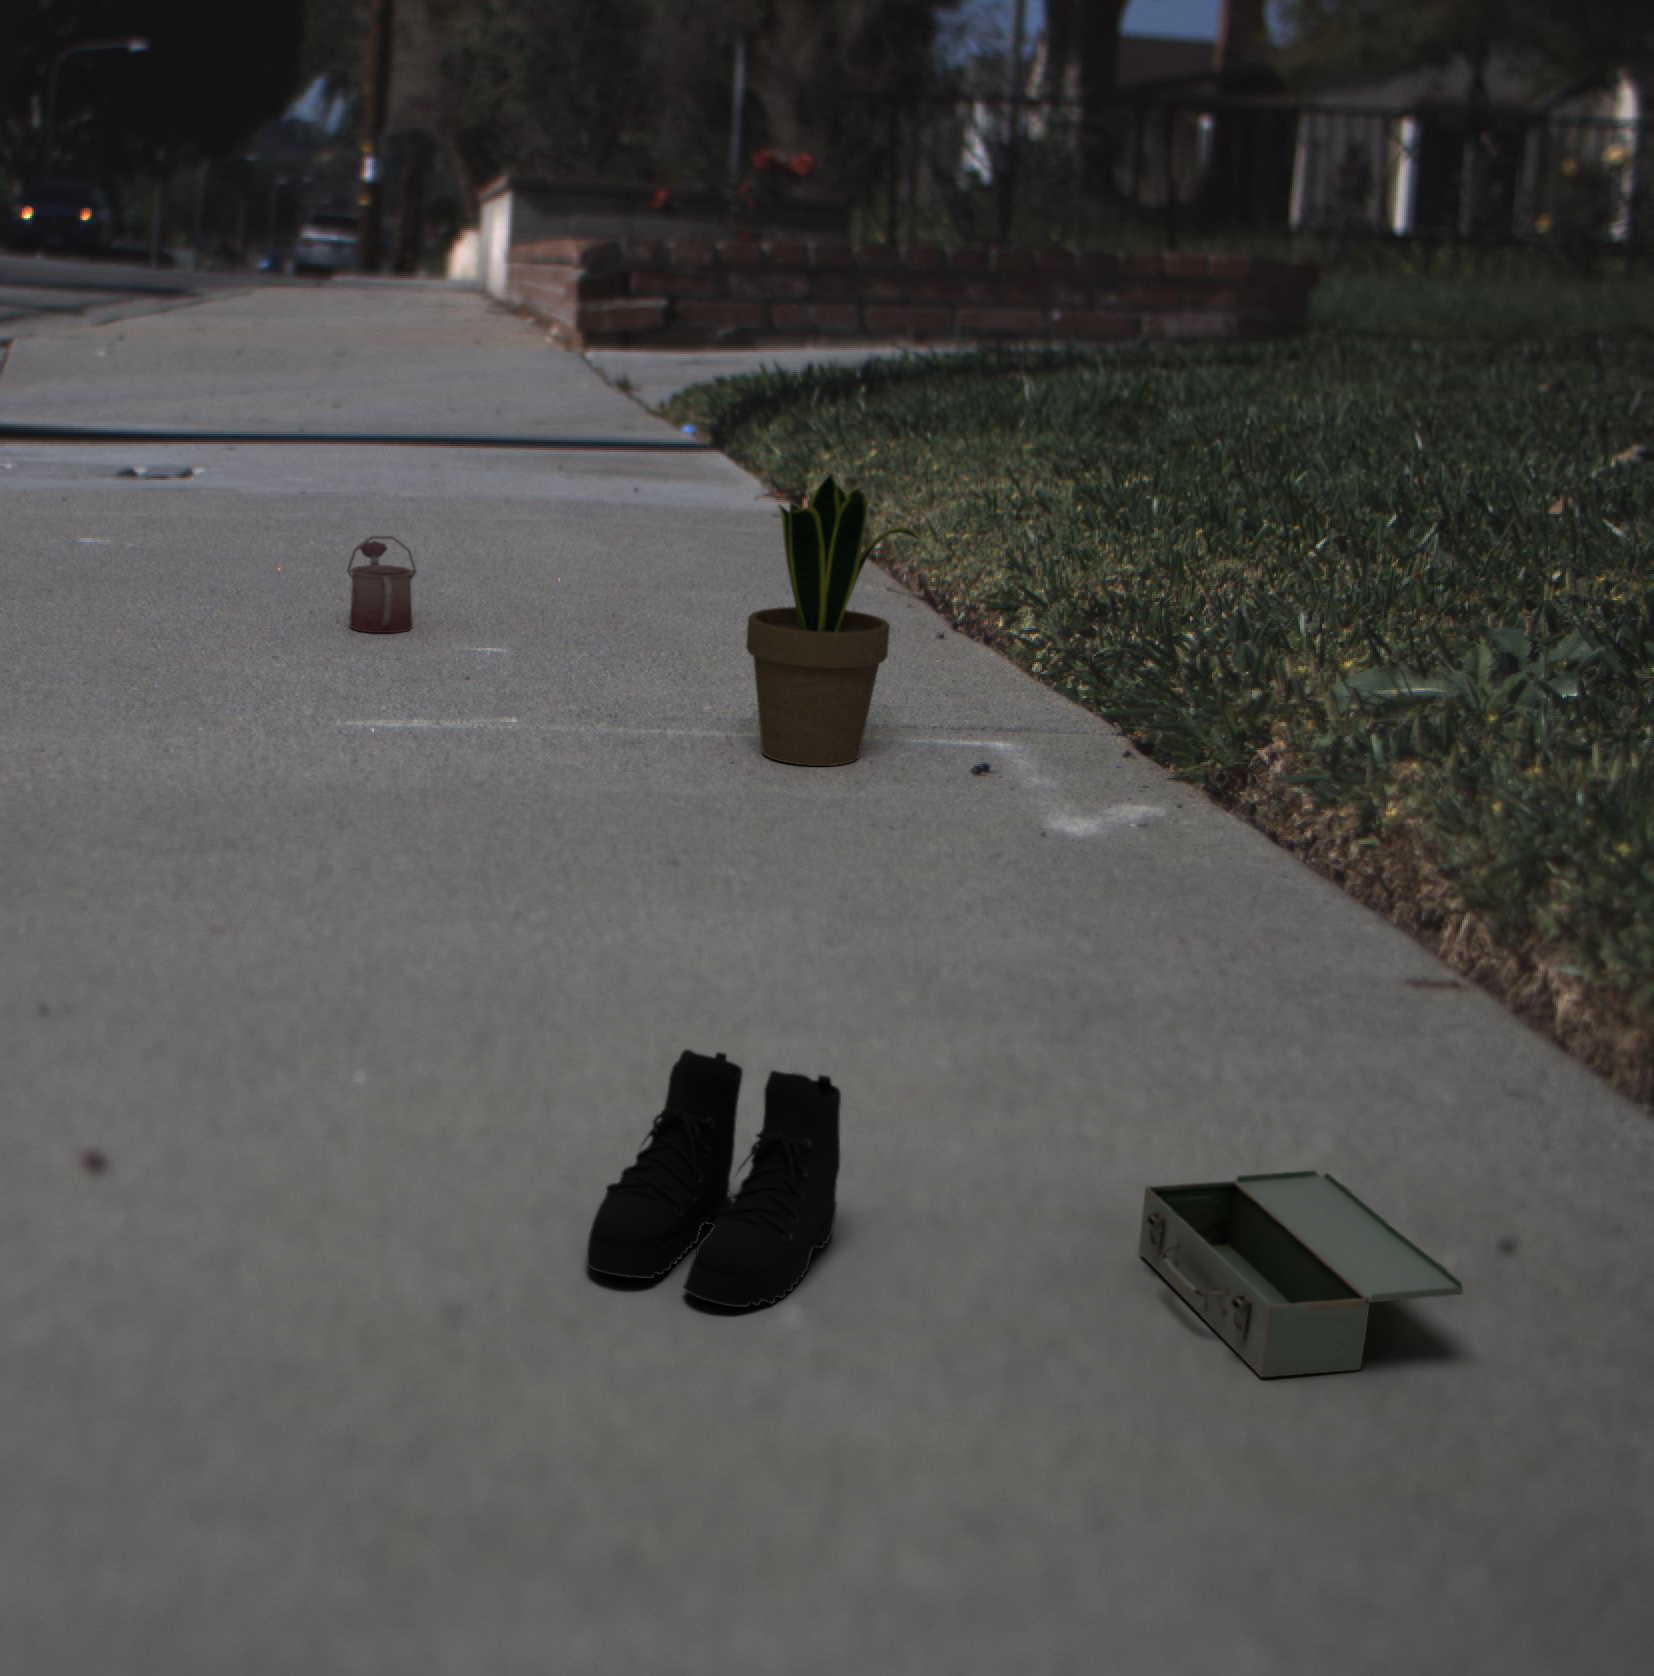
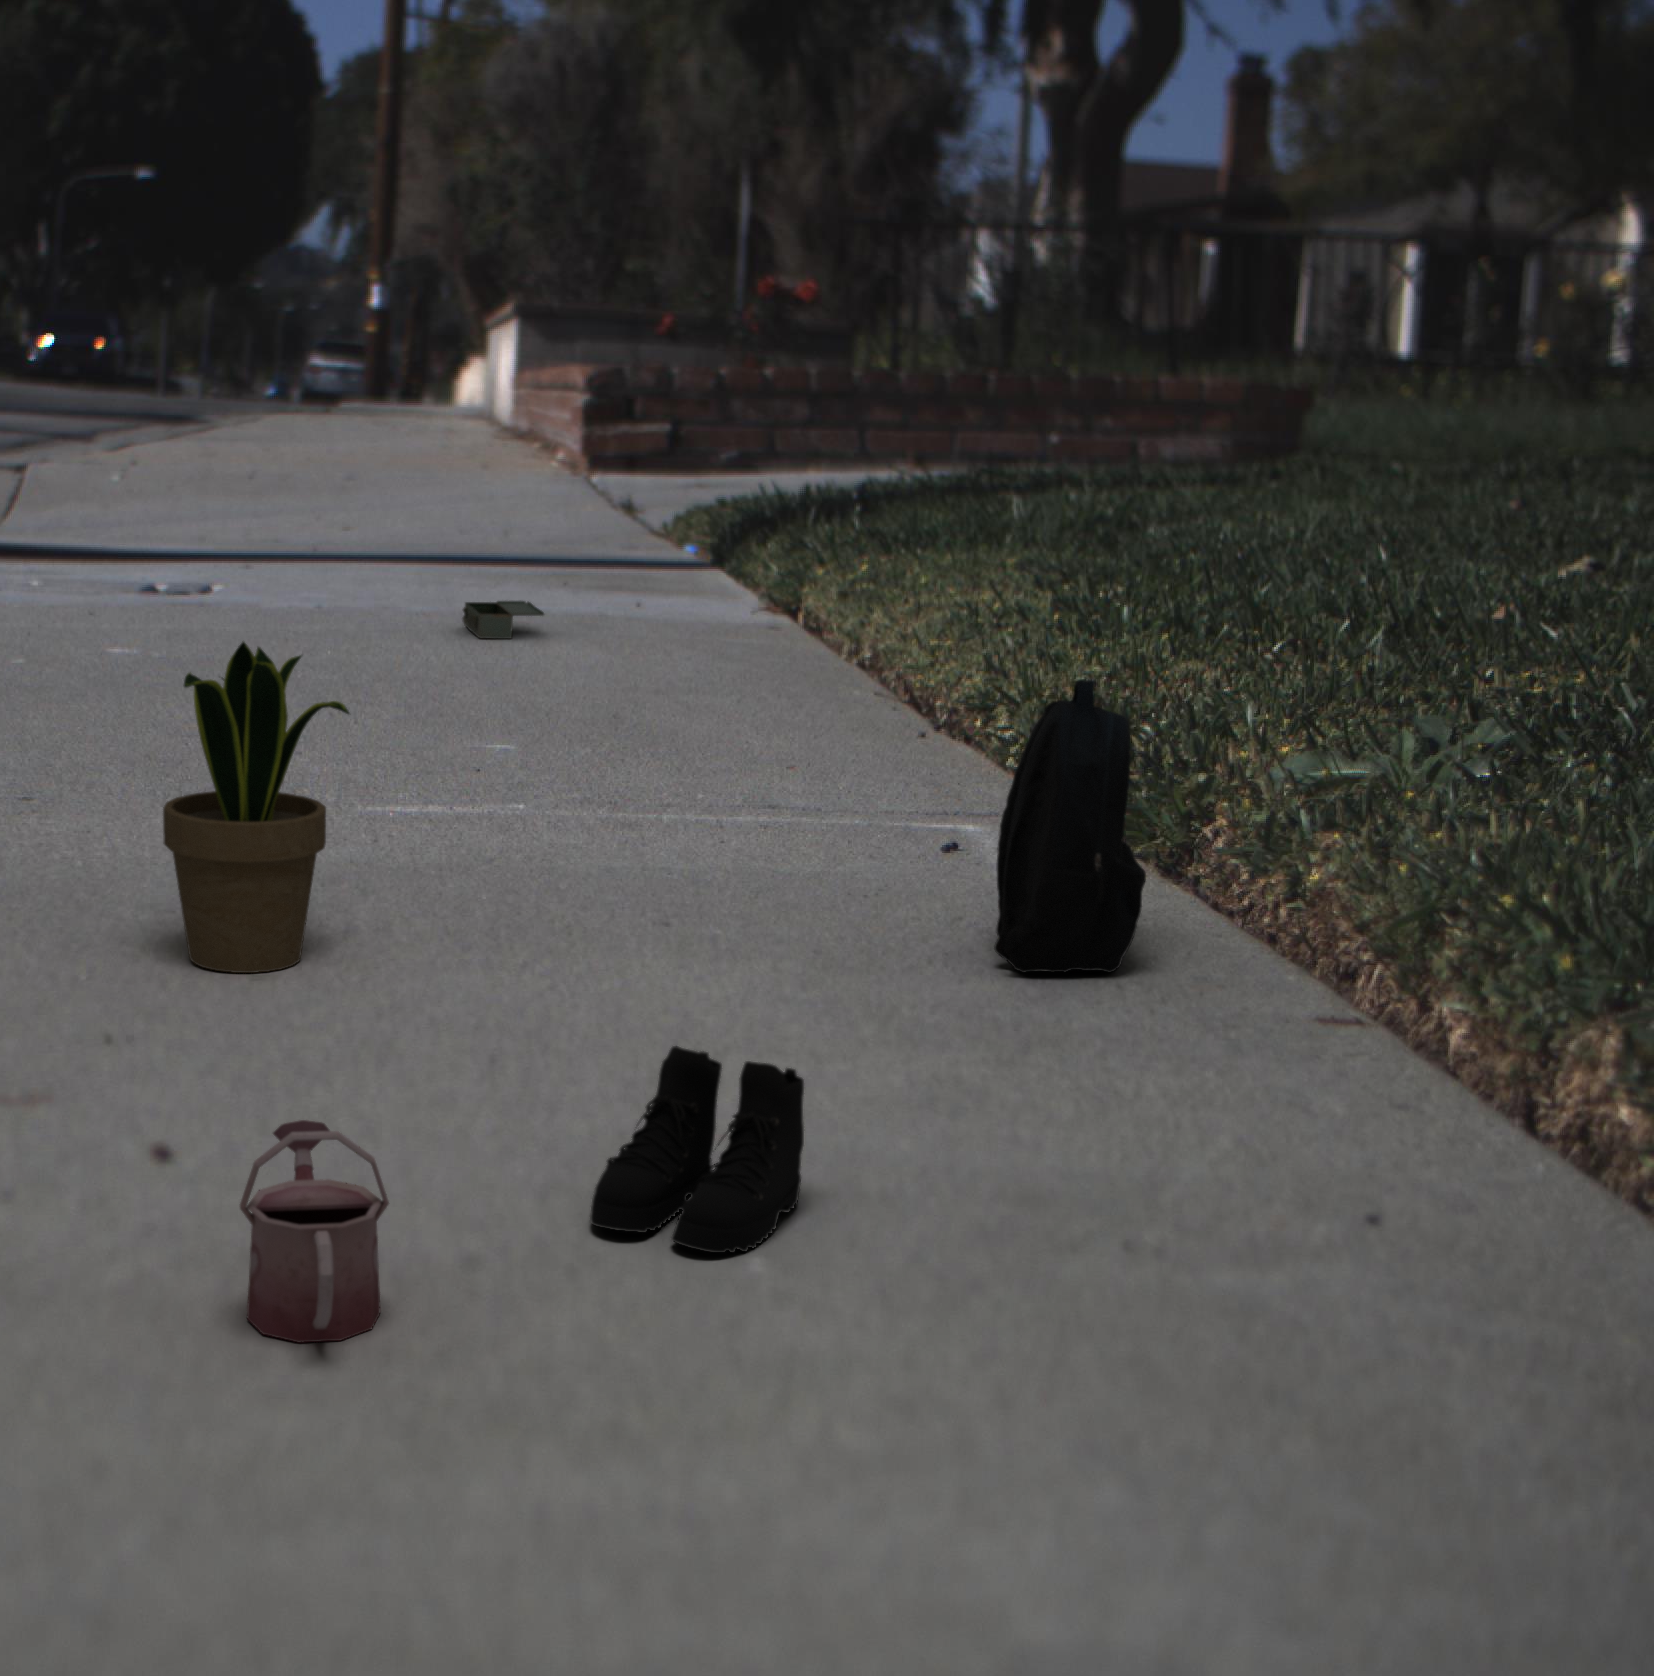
potted plant: present [746,475,918,766] -> present [163,642,349,973]
watering can: present [347,536,416,633] -> present [240,1120,389,1342]
backpack: none [1040,596,1211,925] -> present [994,680,1146,973]
toolbox: present [1139,1171,1464,1377] -> present [462,601,544,639]

